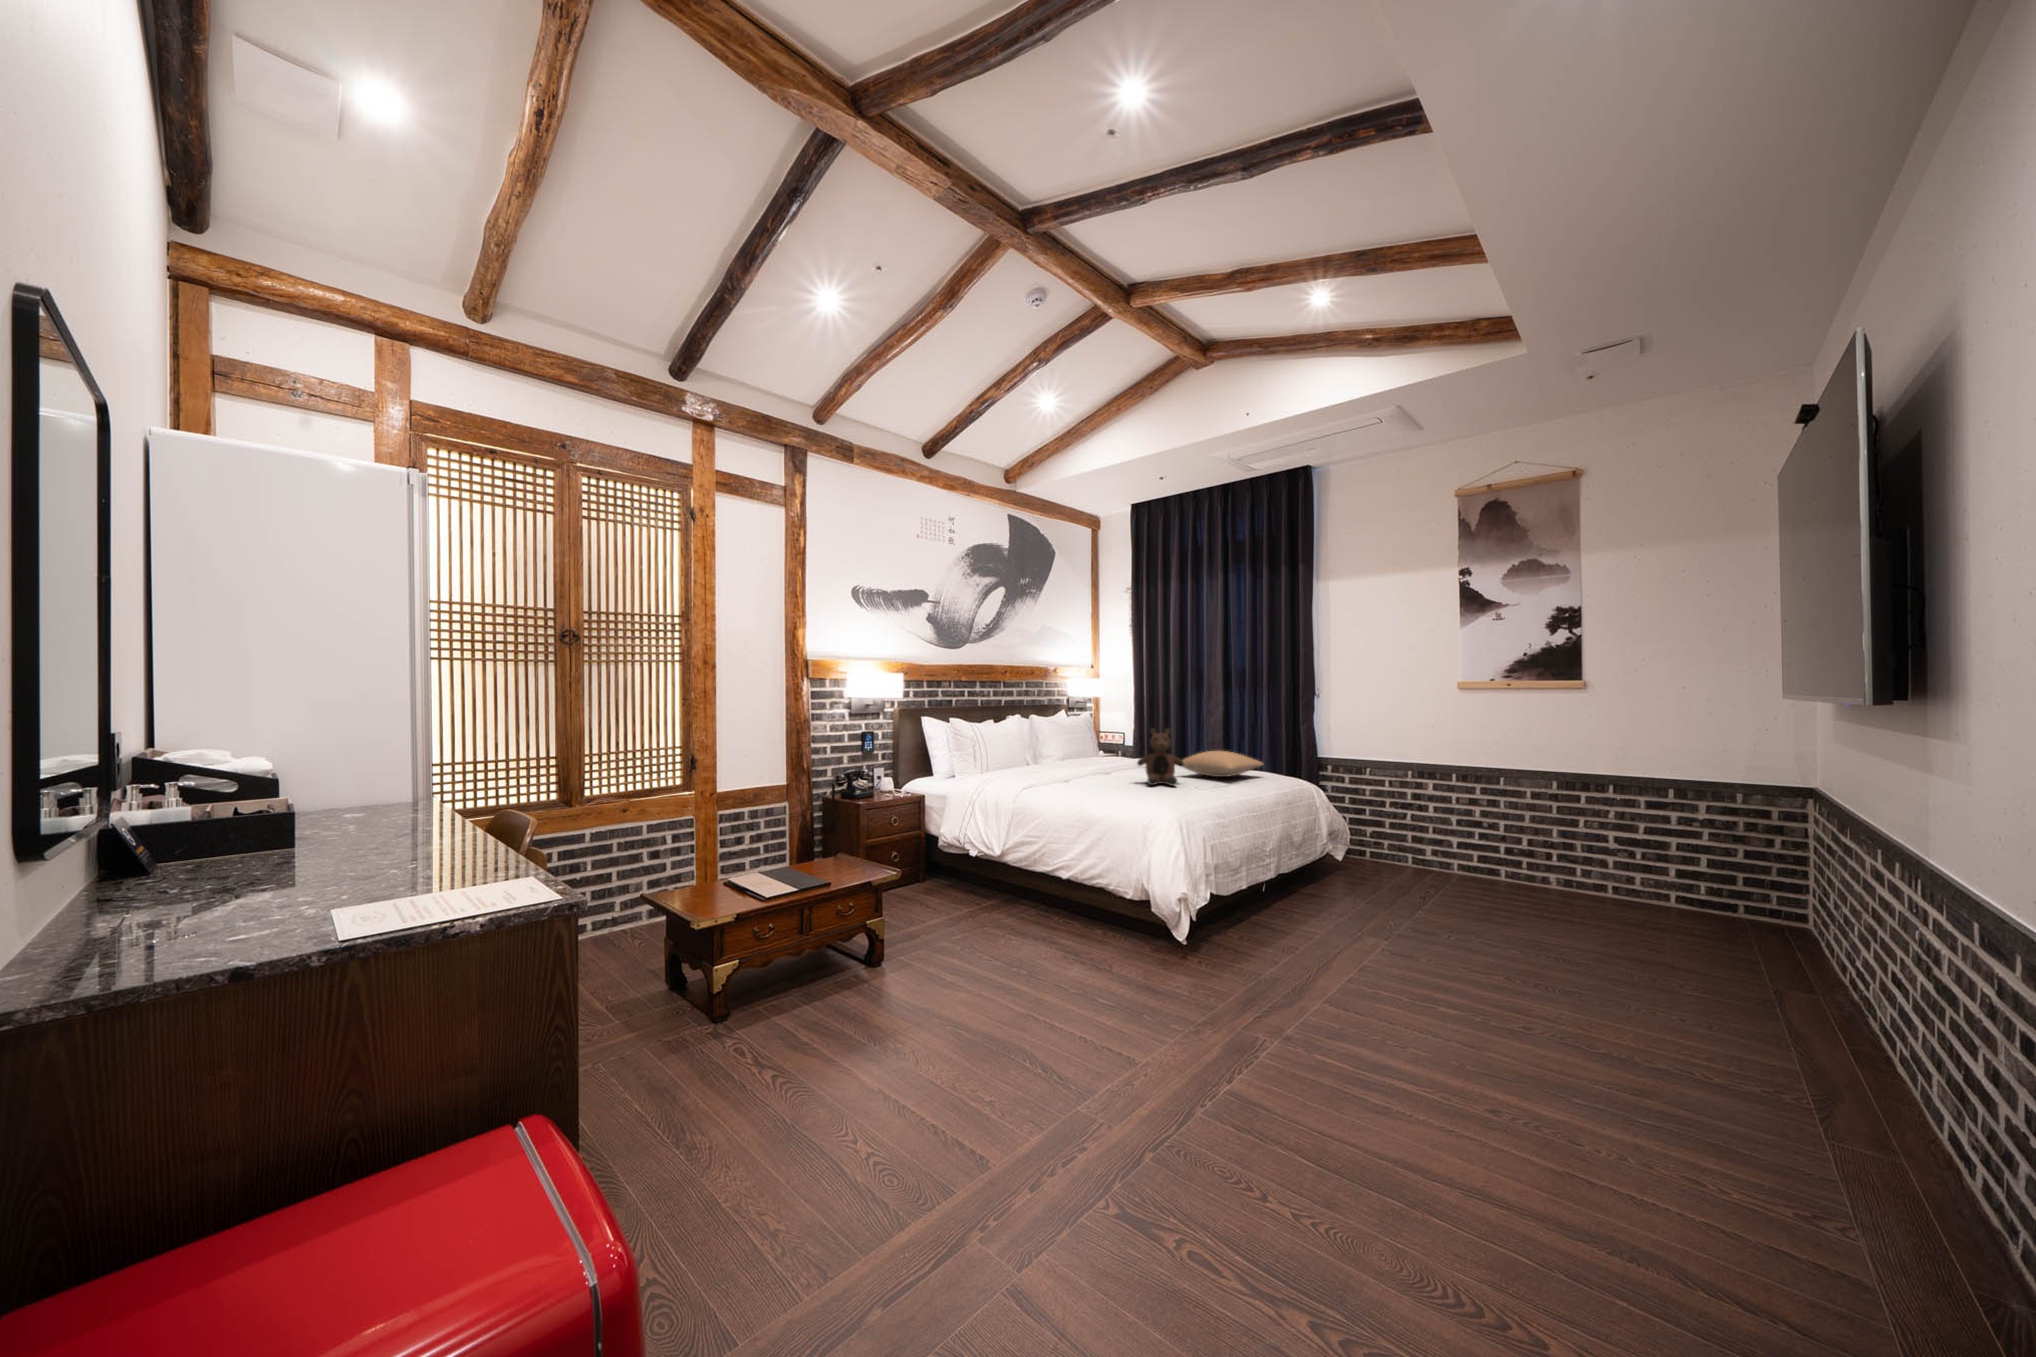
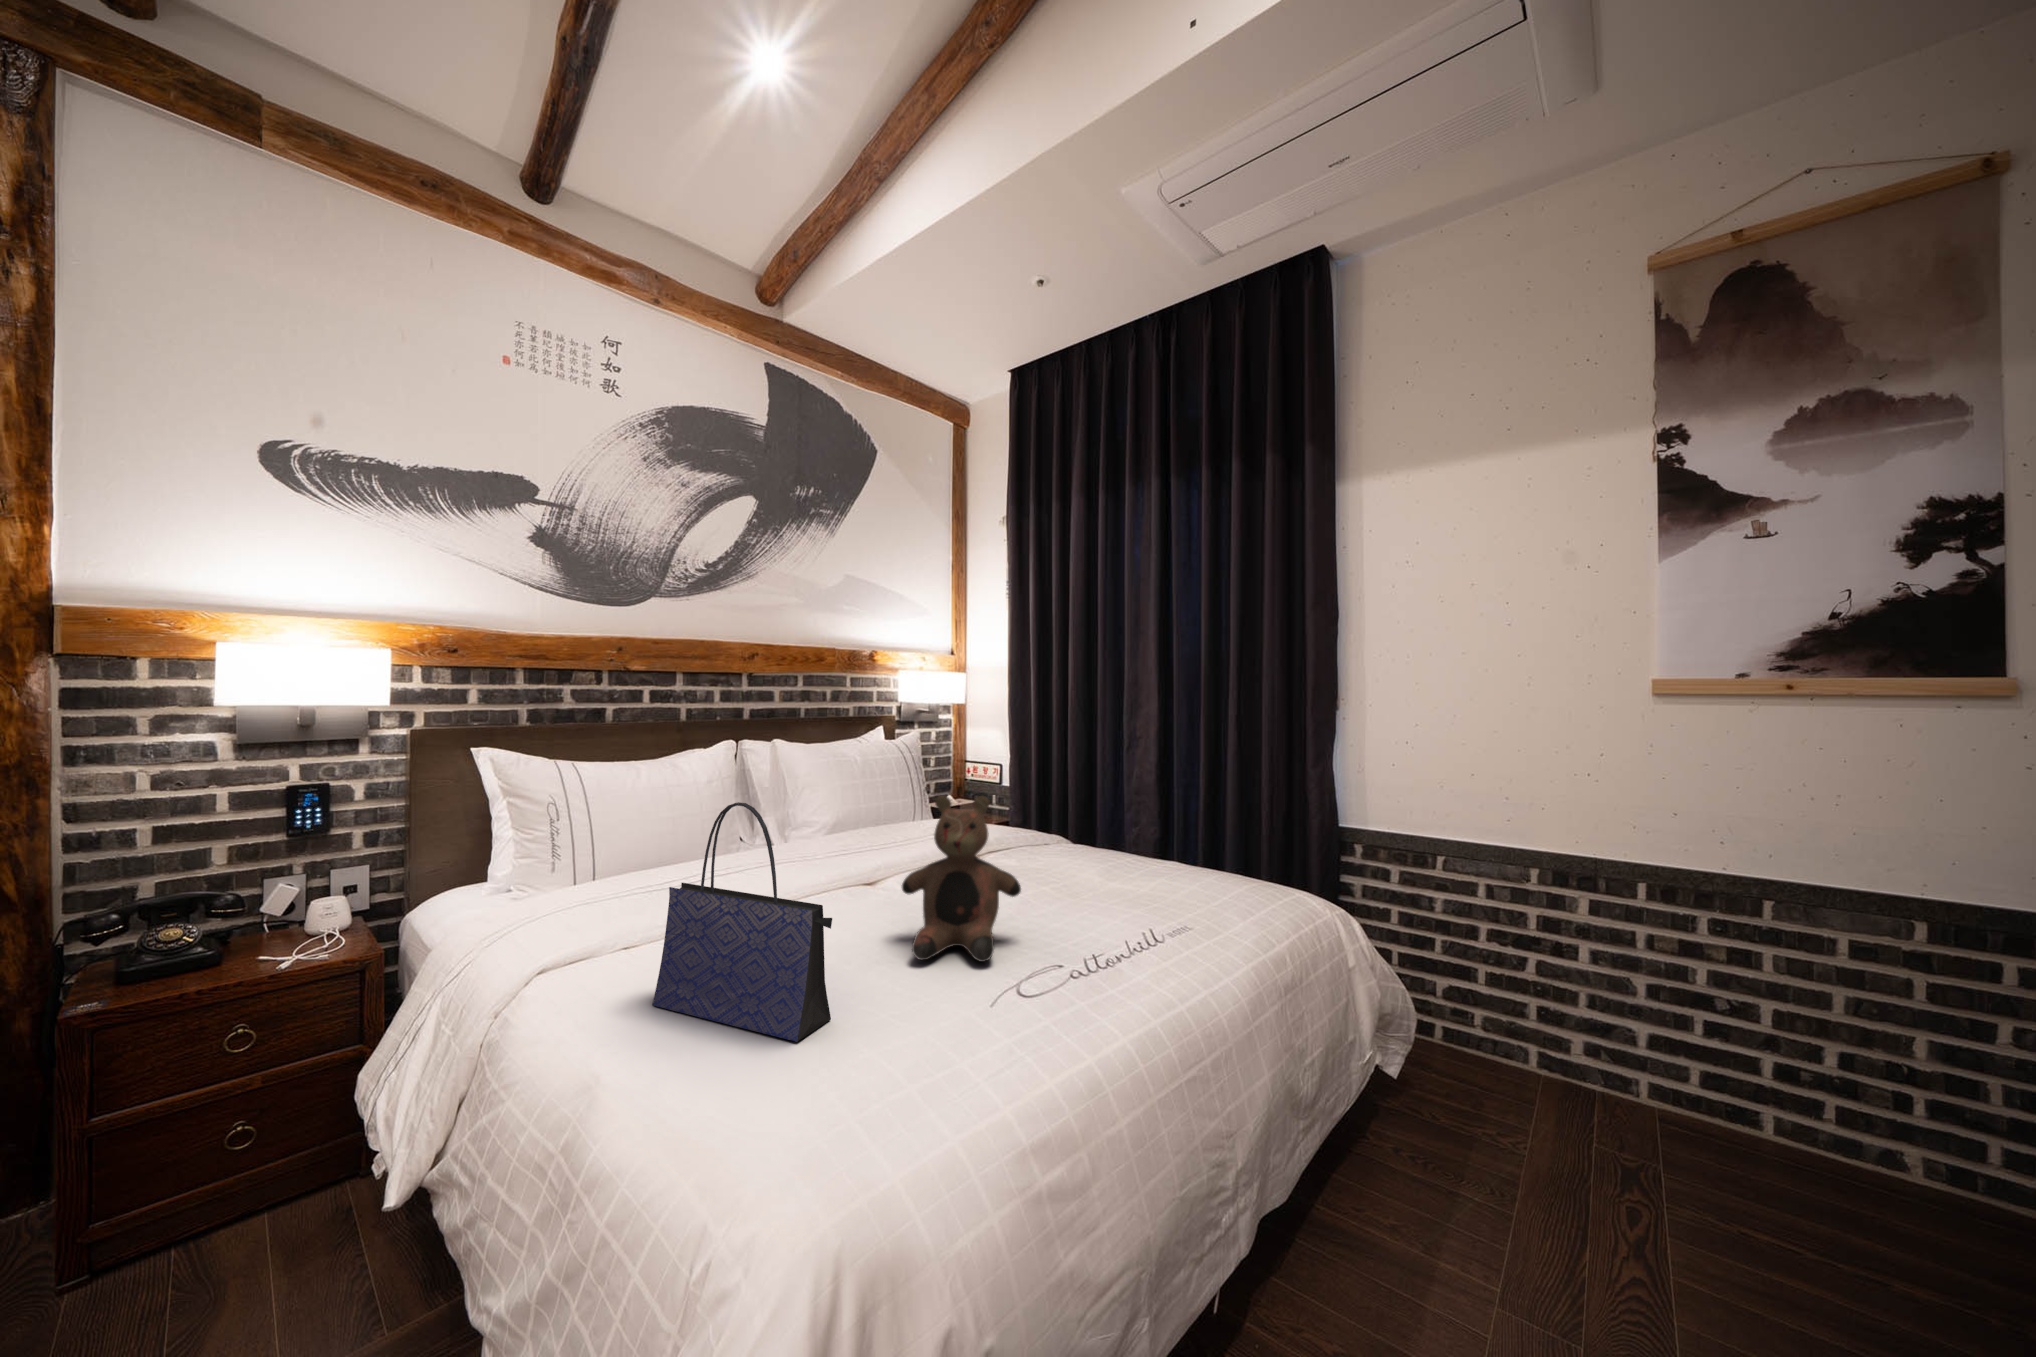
tote bag: none [1072,725,1137,796] -> present [652,802,832,1042]
pillow: present [1182,751,1263,777] -> none [1026,835,1229,906]

